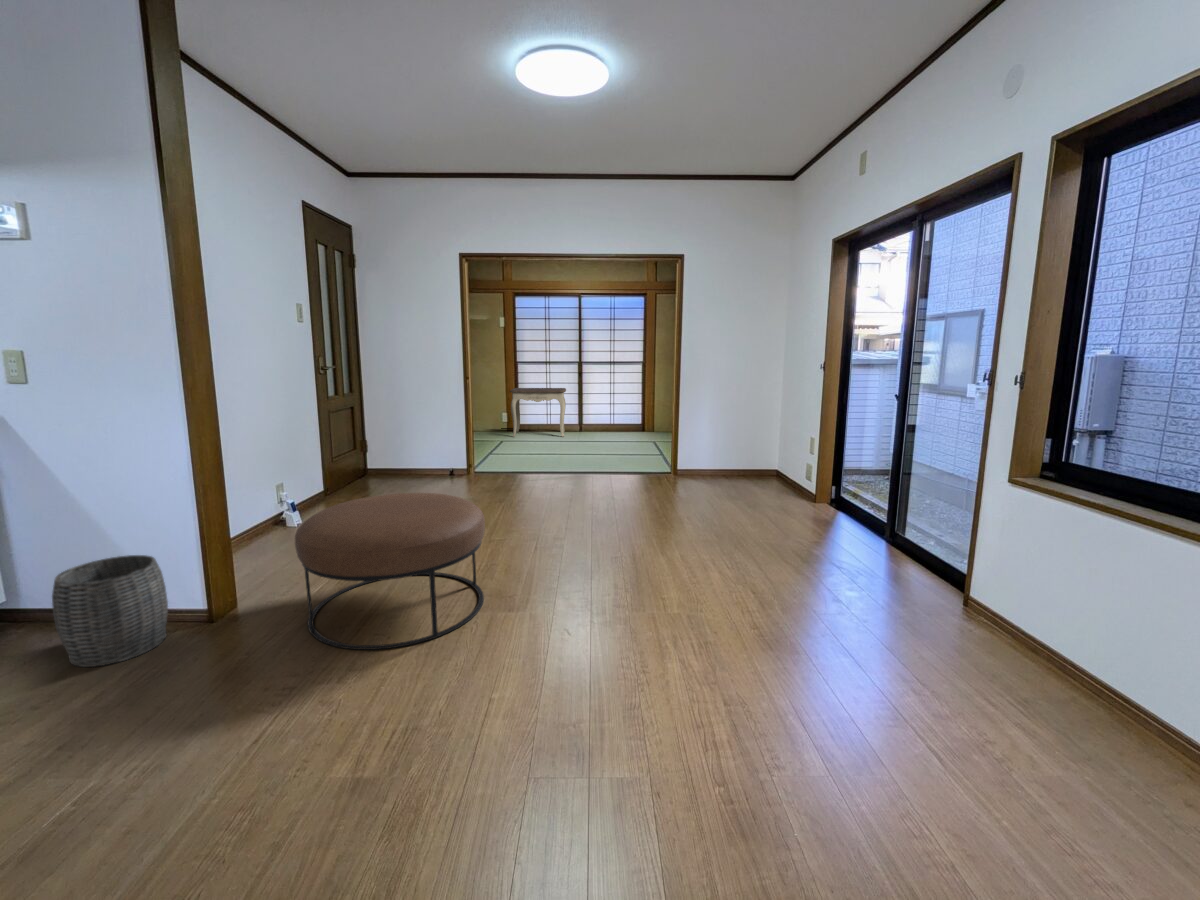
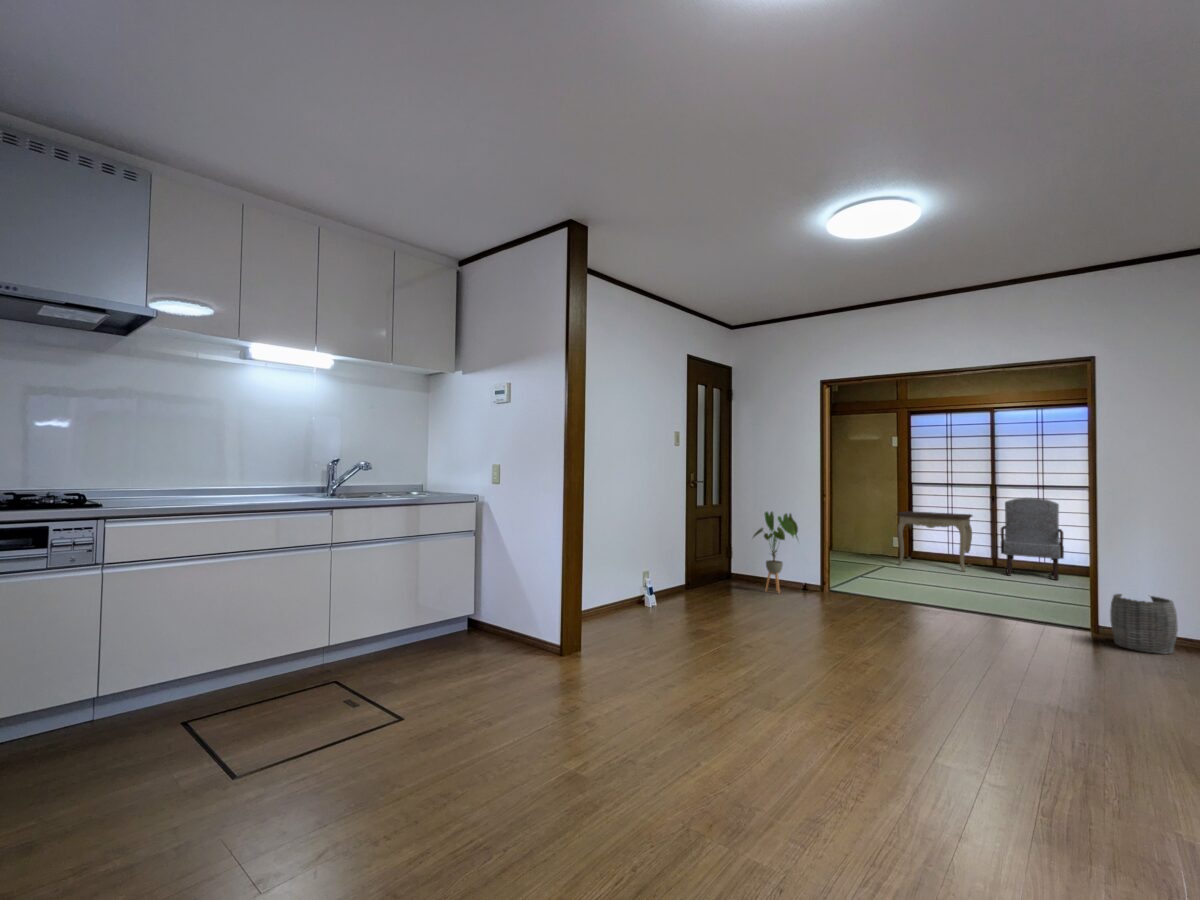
armchair: none [587,372,629,436] -> present [1001,498,1064,580]
house plant: none [395,398,447,483] -> present [753,512,798,593]
ottoman: present [295,493,485,650] -> none [626,582,768,700]
woven basket: present [52,555,168,667] -> present [1110,594,1178,654]

